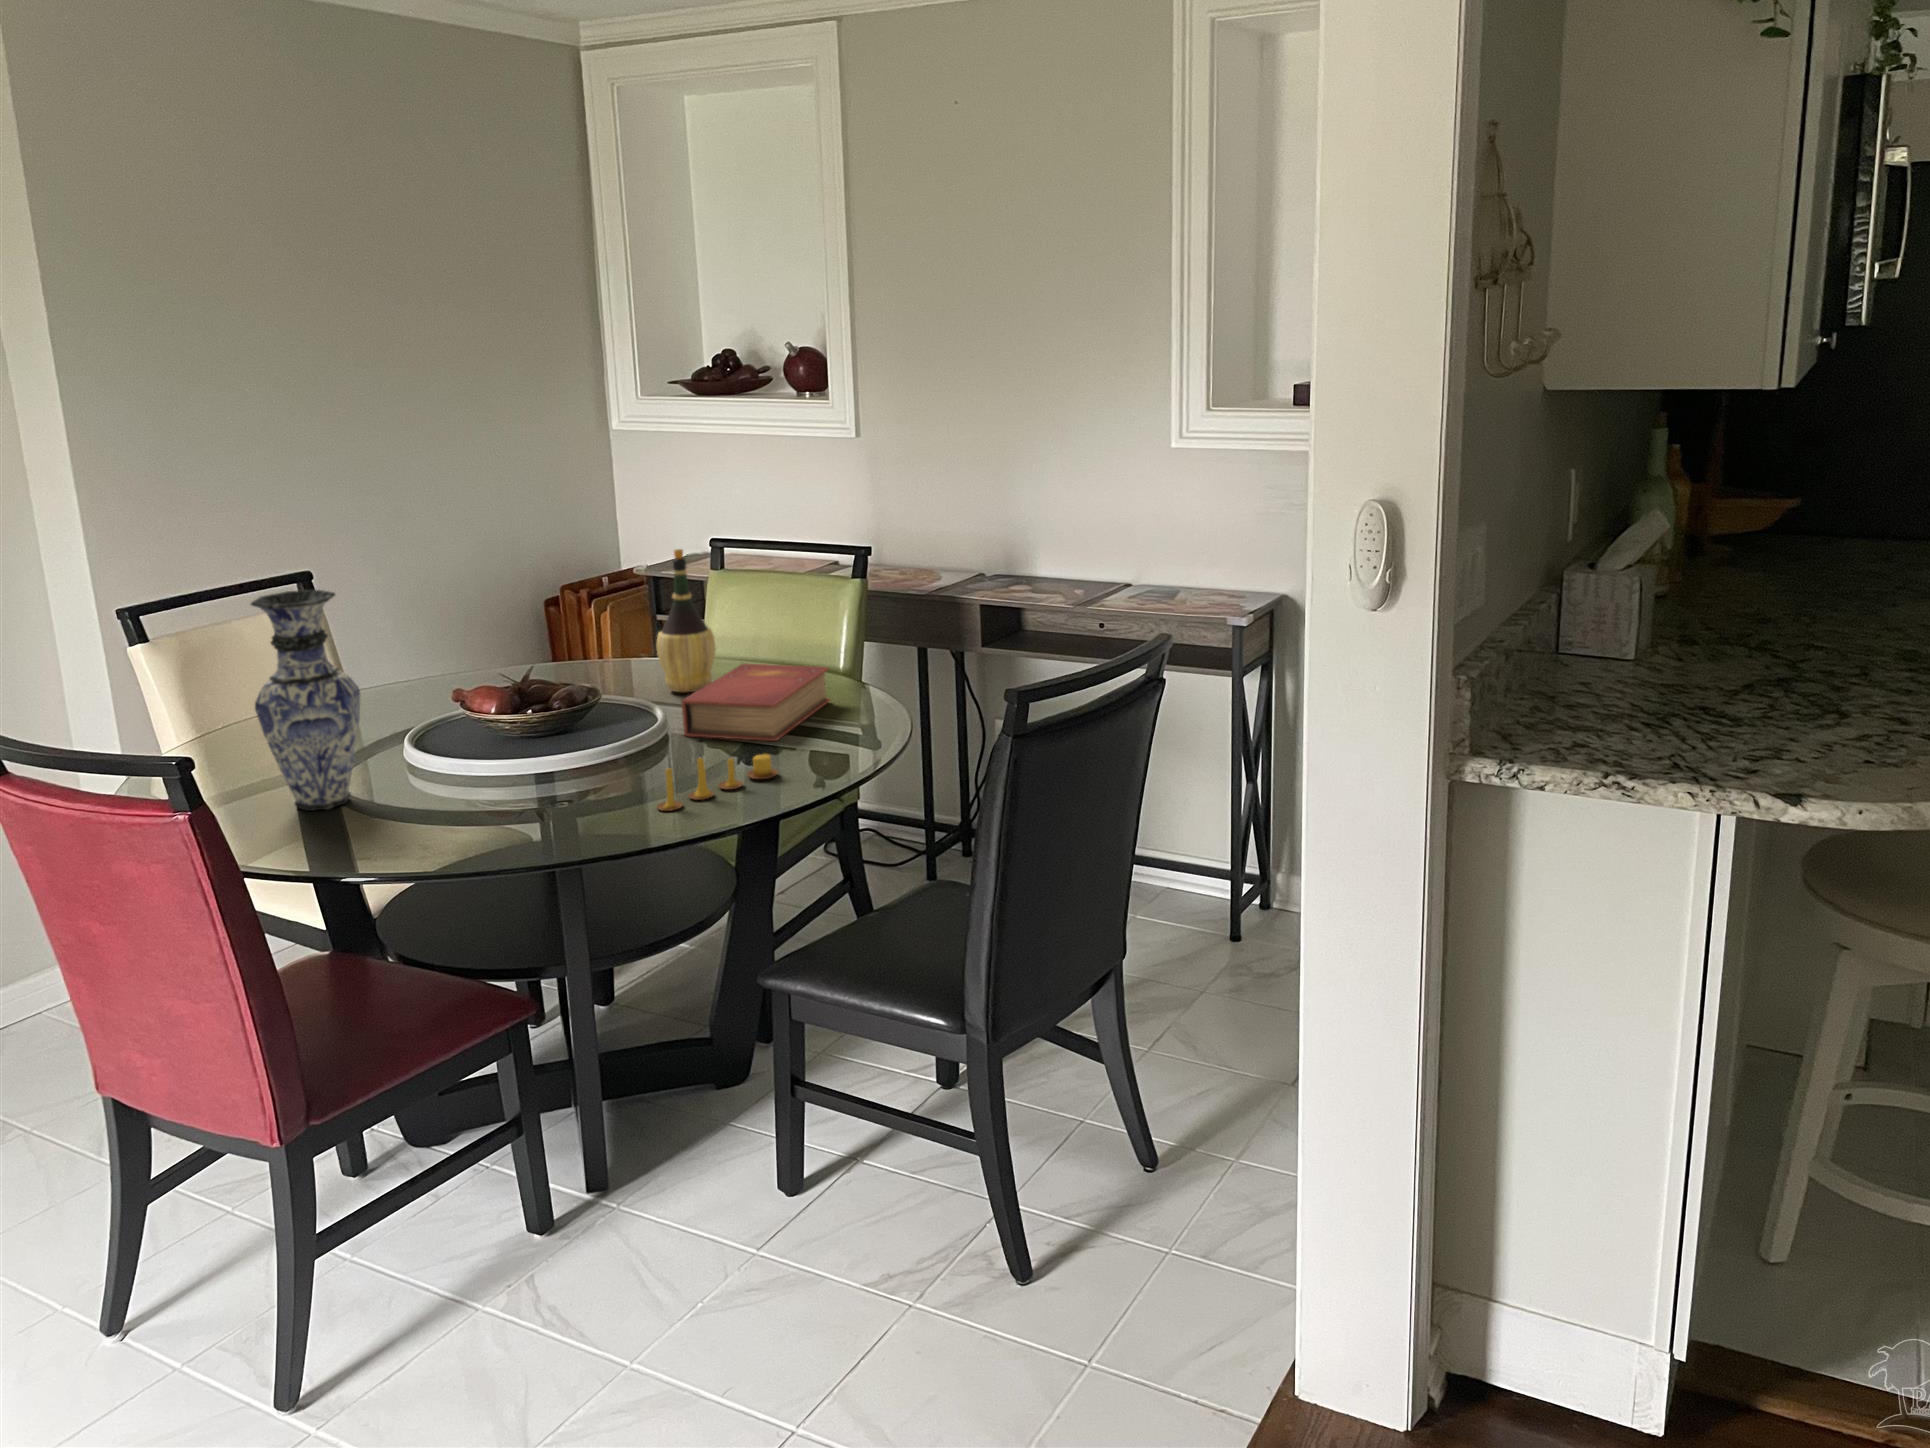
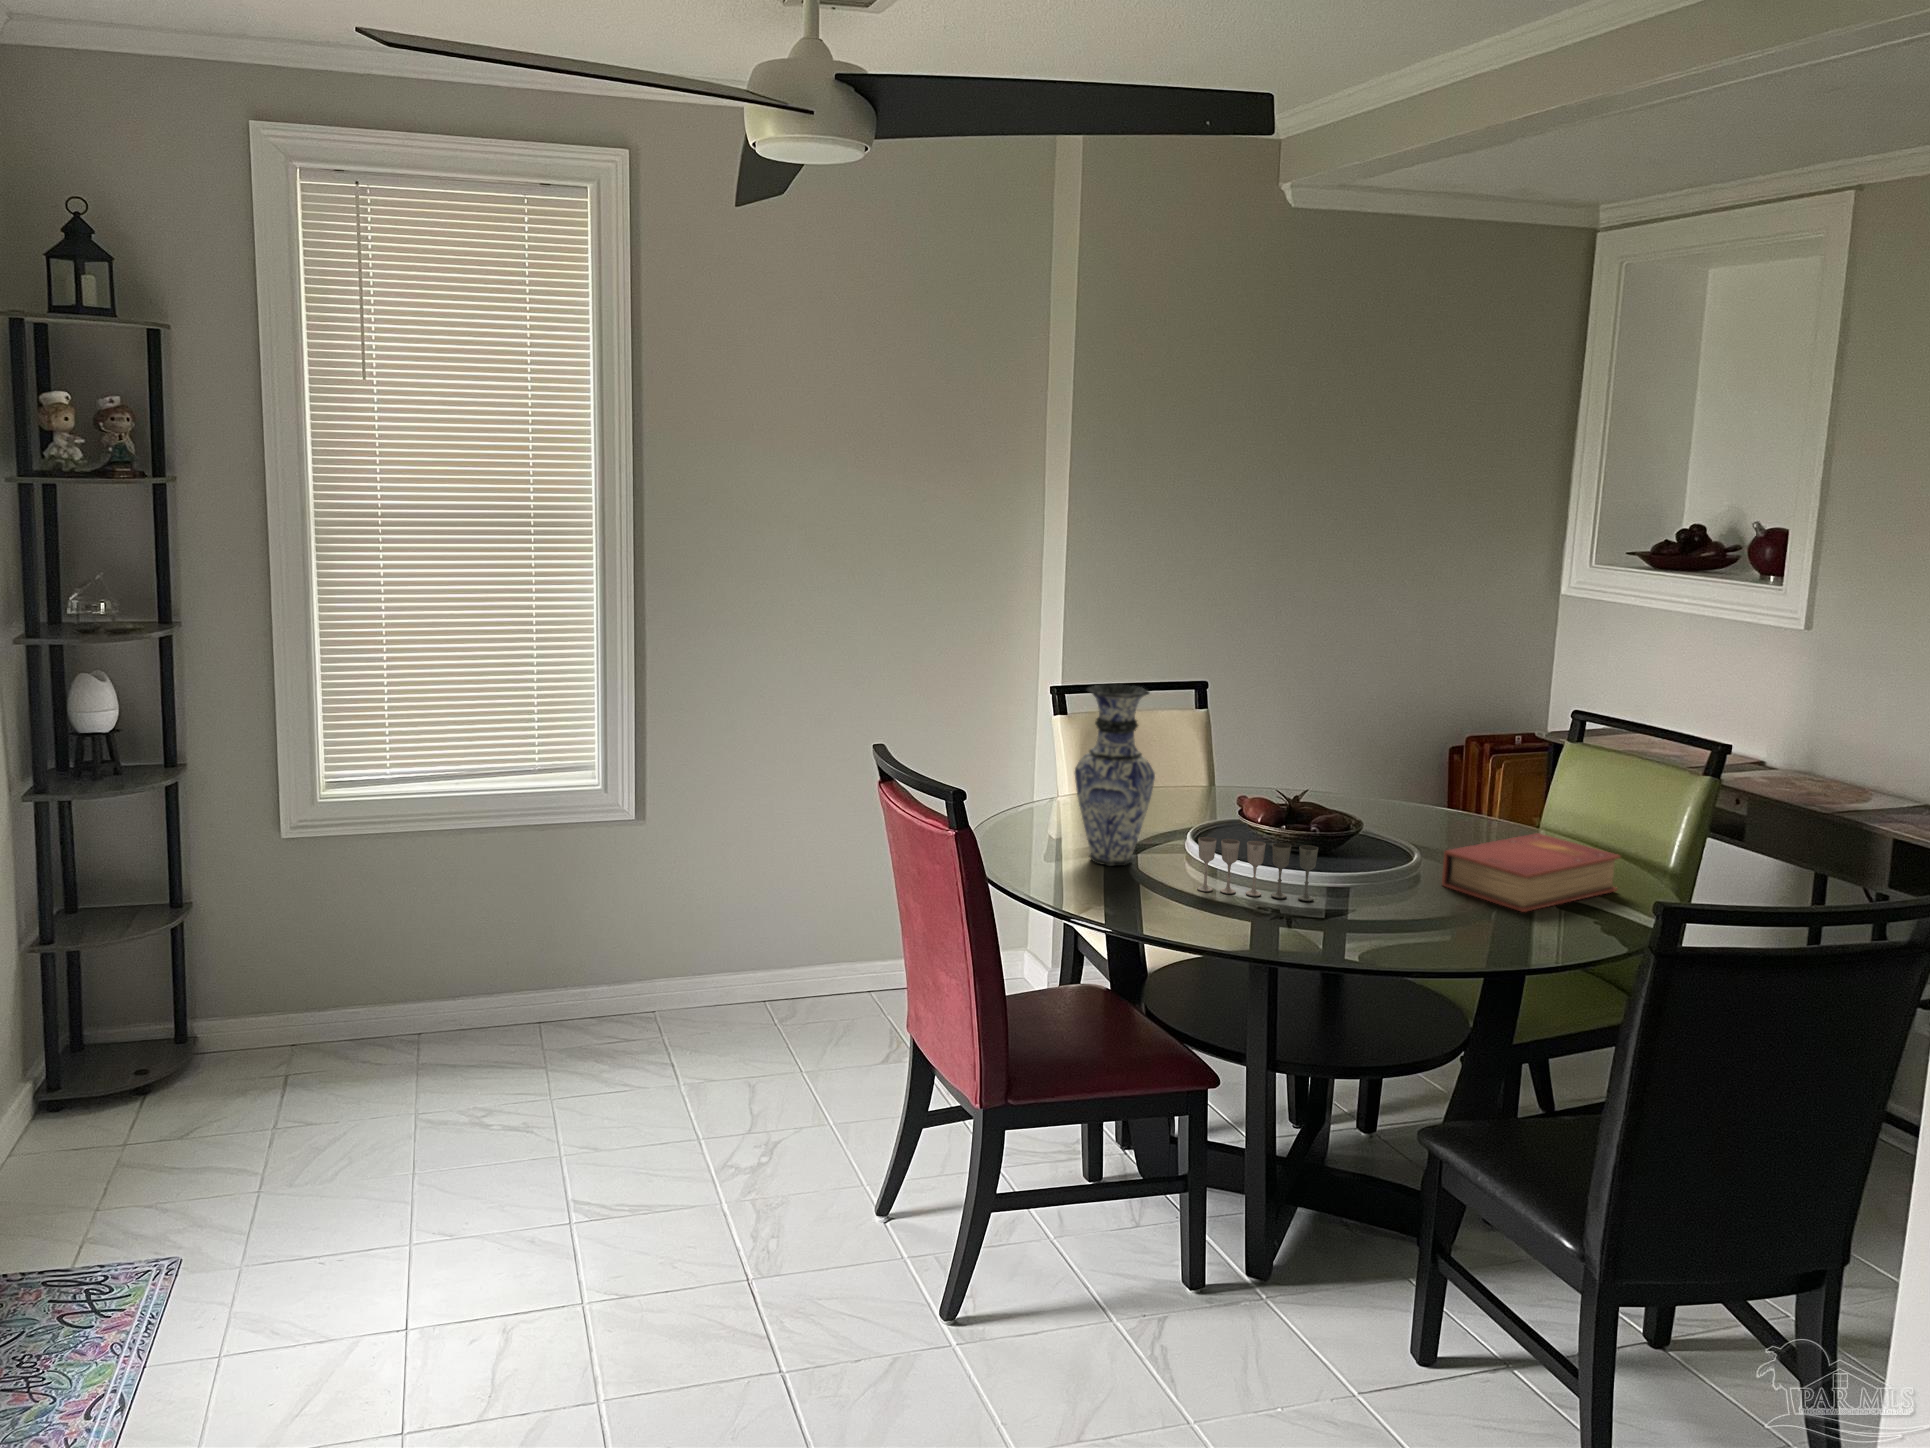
wine bottle: present [656,549,716,692] -> none [1462,710,1523,851]
wine glass: none [444,726,583,807] -> present [1197,837,1318,901]
candle: present [657,754,778,811] -> none [1353,897,1494,943]

